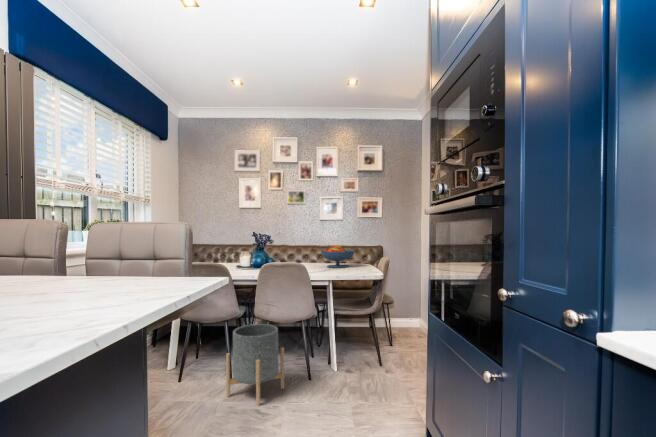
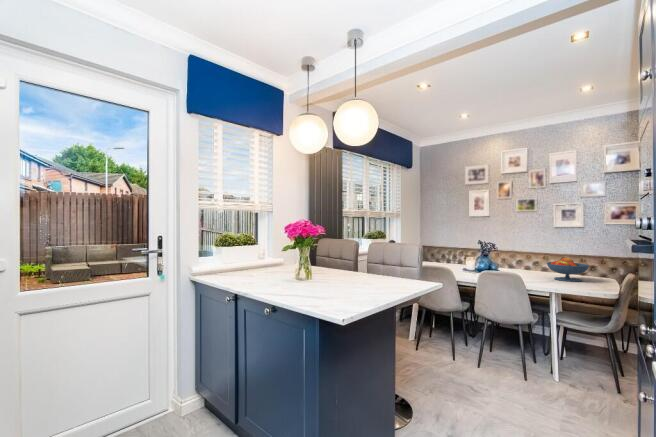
planter: present [226,324,284,406] -> none [449,320,500,385]

